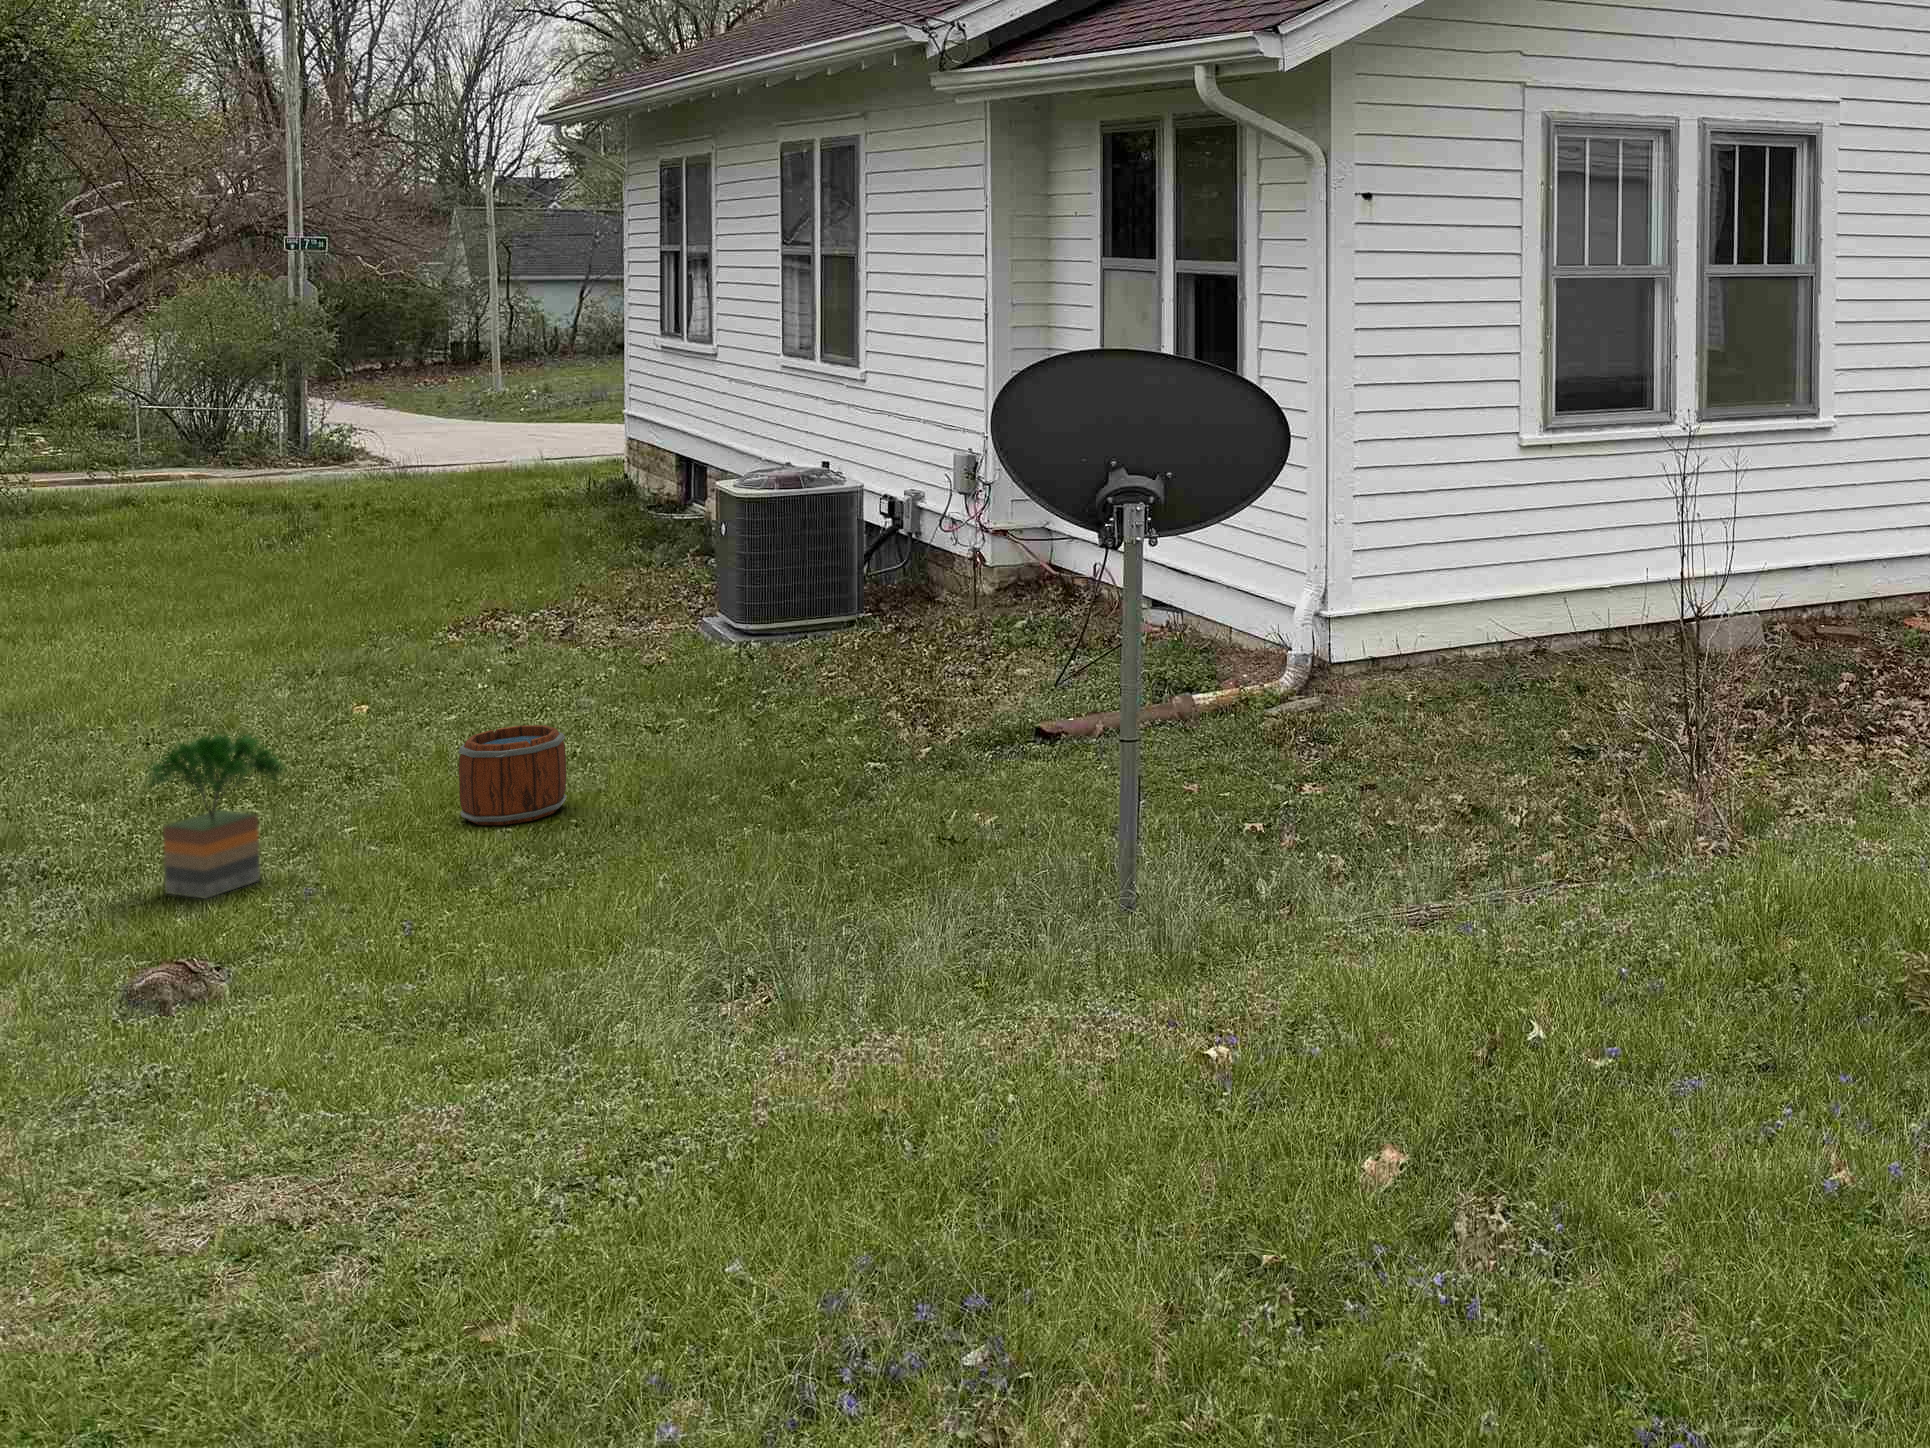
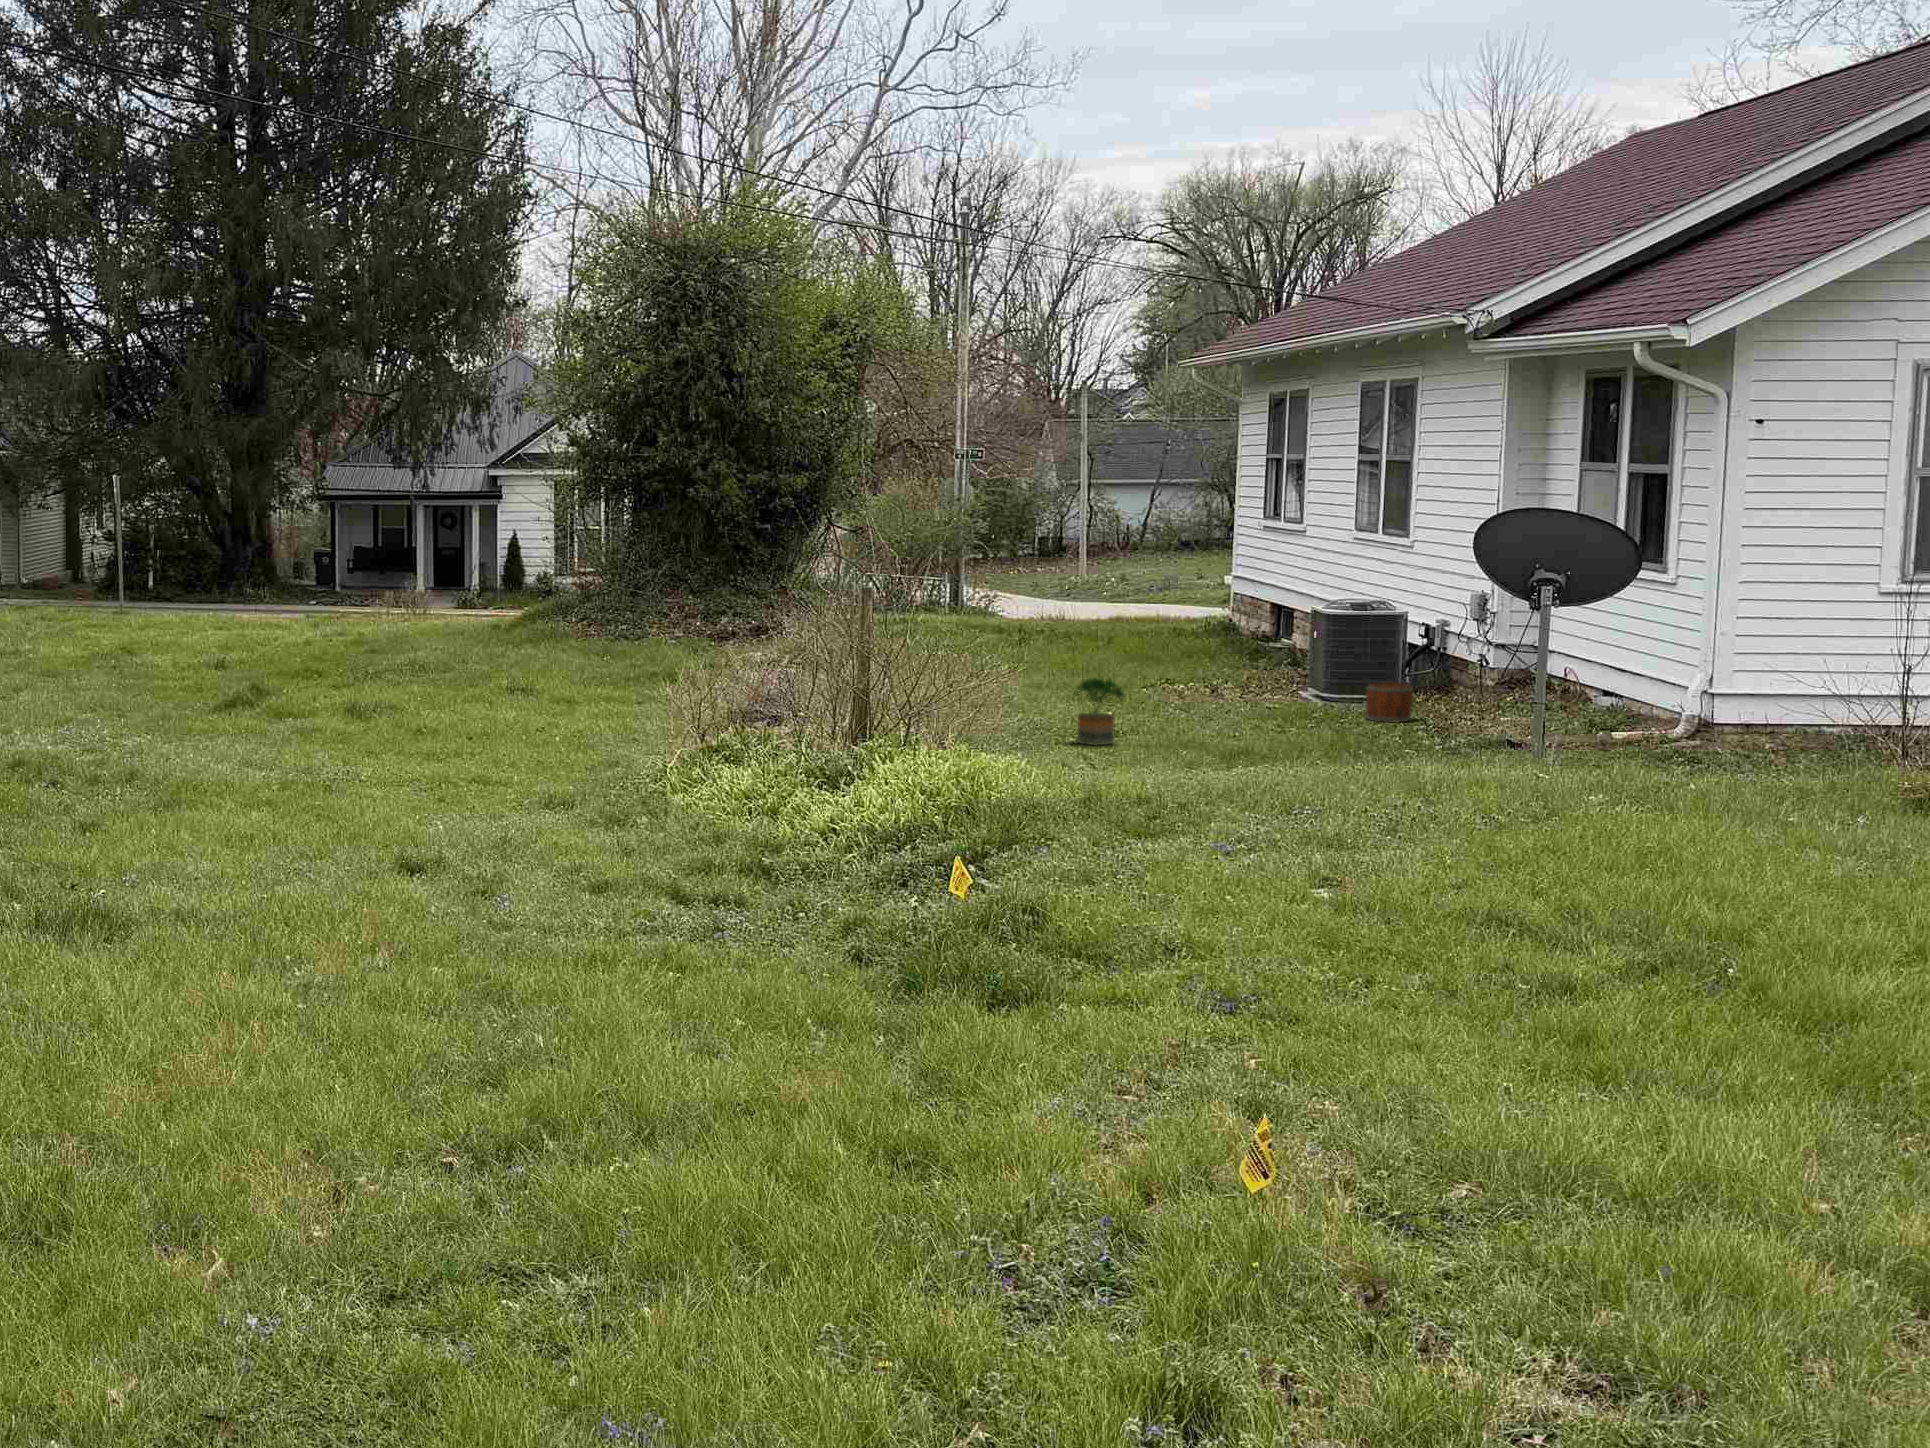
bucket: present [458,725,567,825] -> present [1366,683,1413,722]

